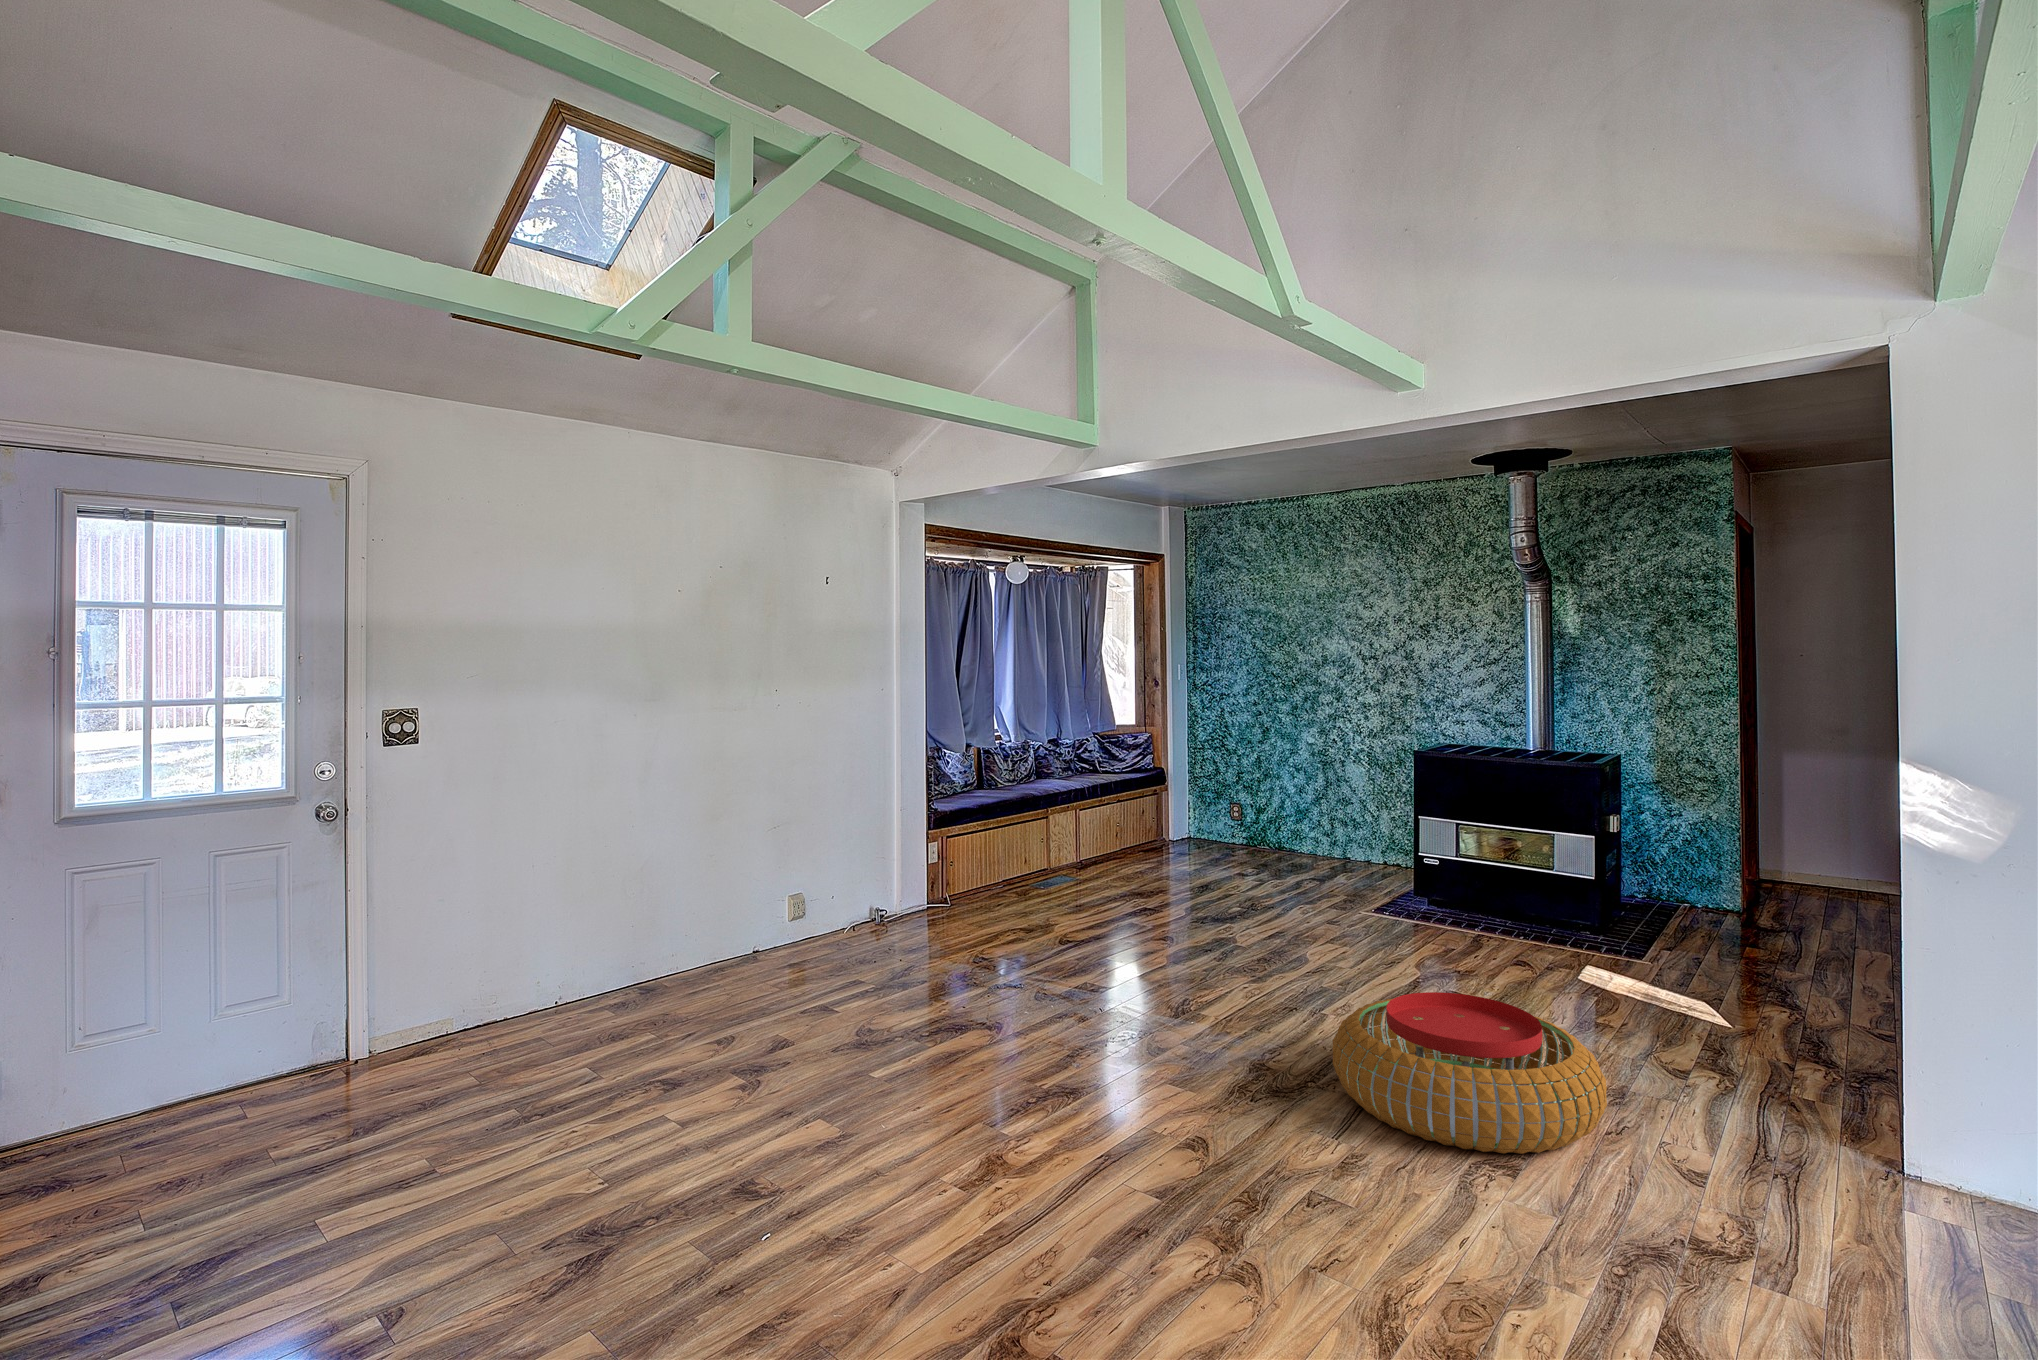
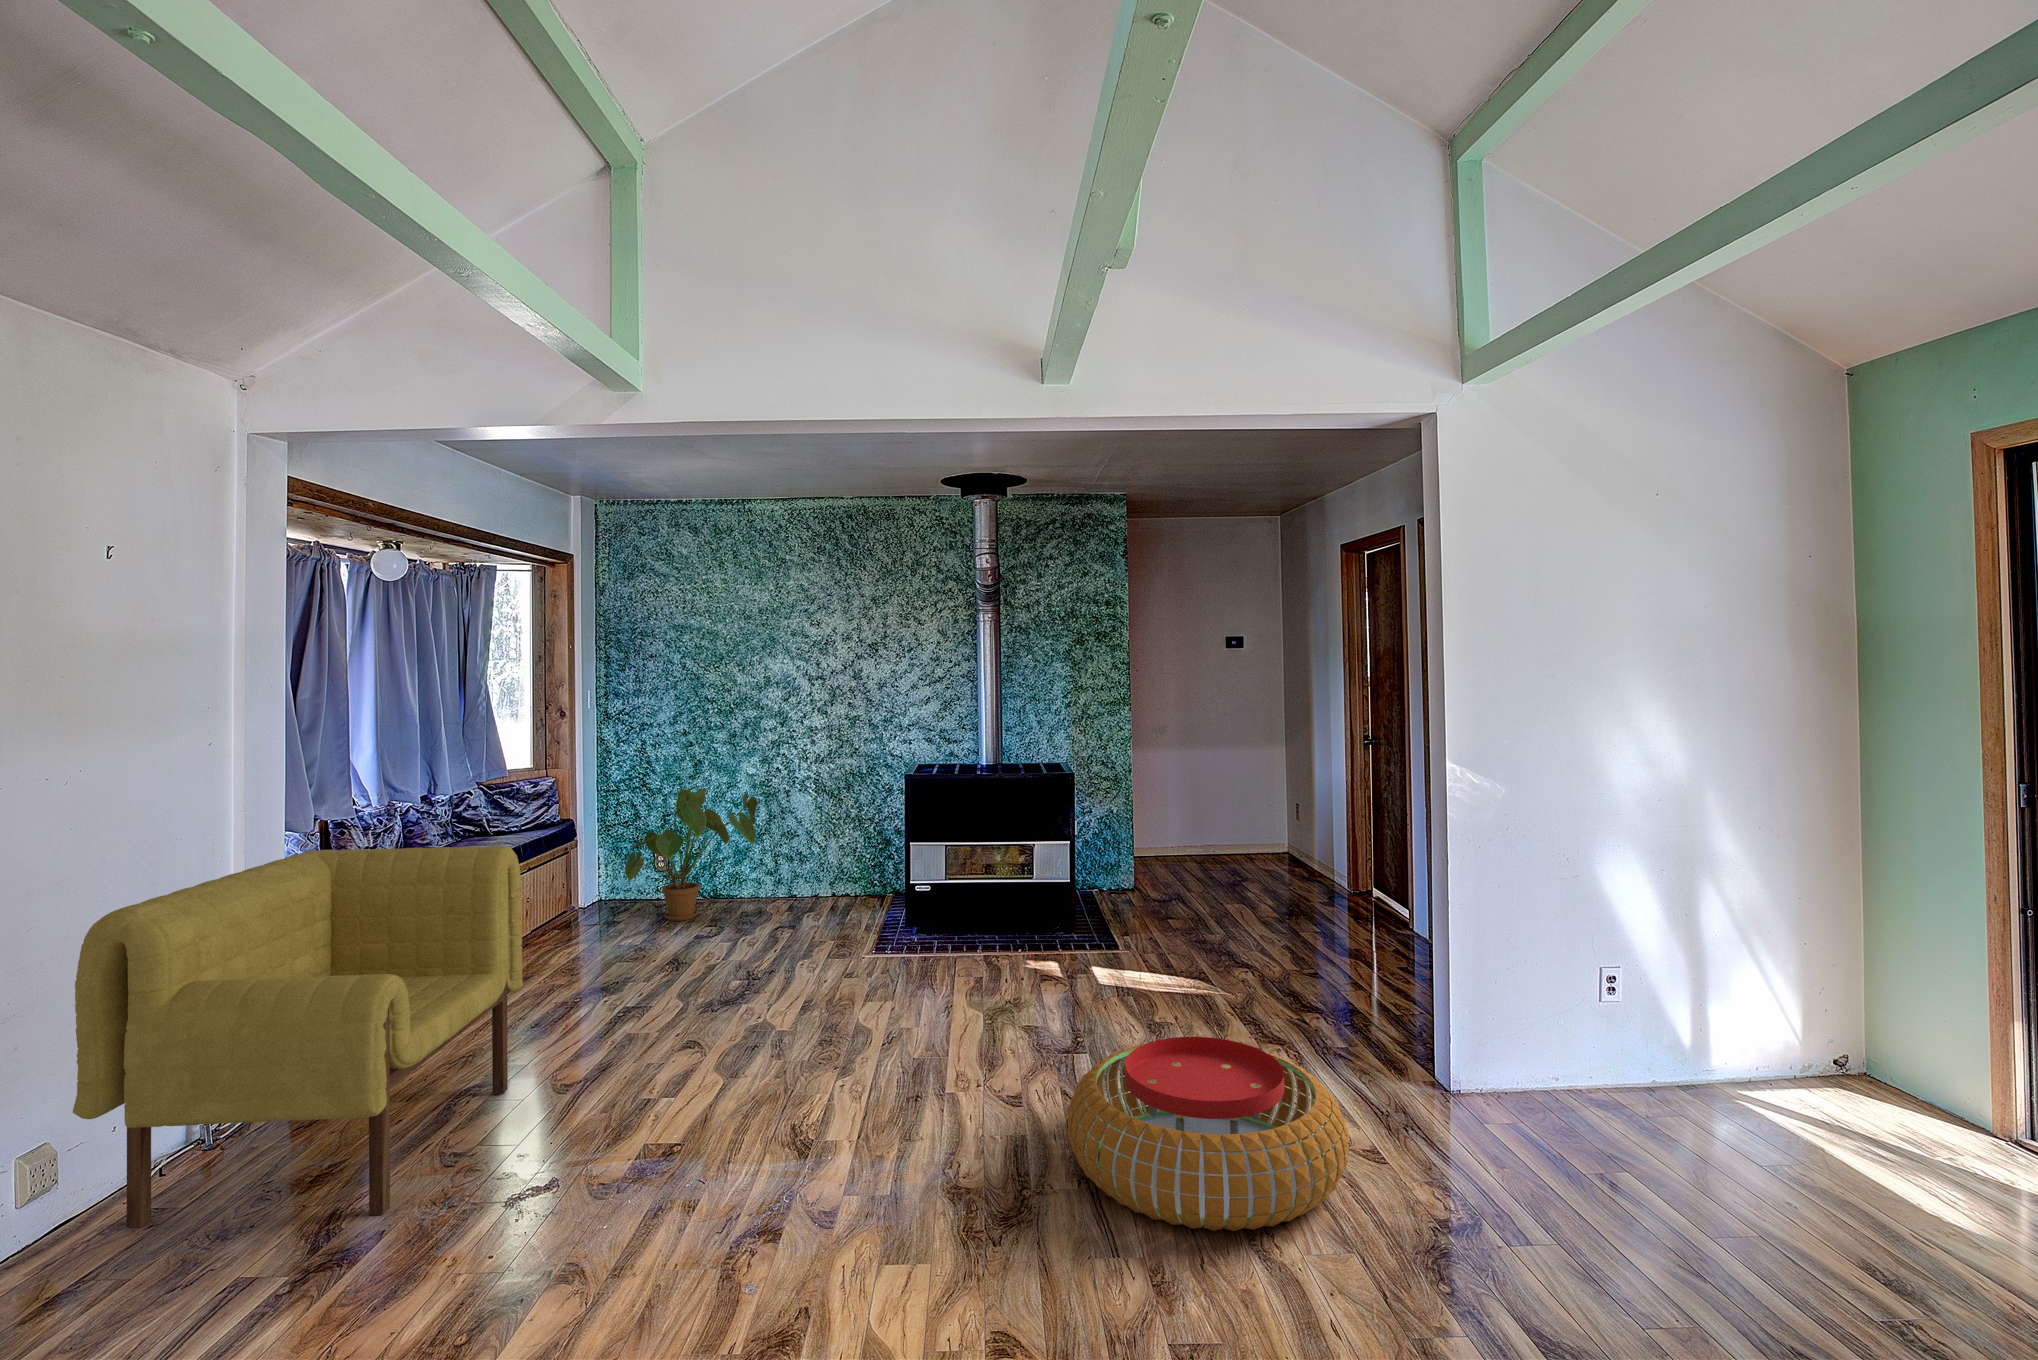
house plant: none [1190,752,1311,862] -> present [625,788,758,921]
armchair: none [813,760,1045,970] -> present [73,846,523,1228]

